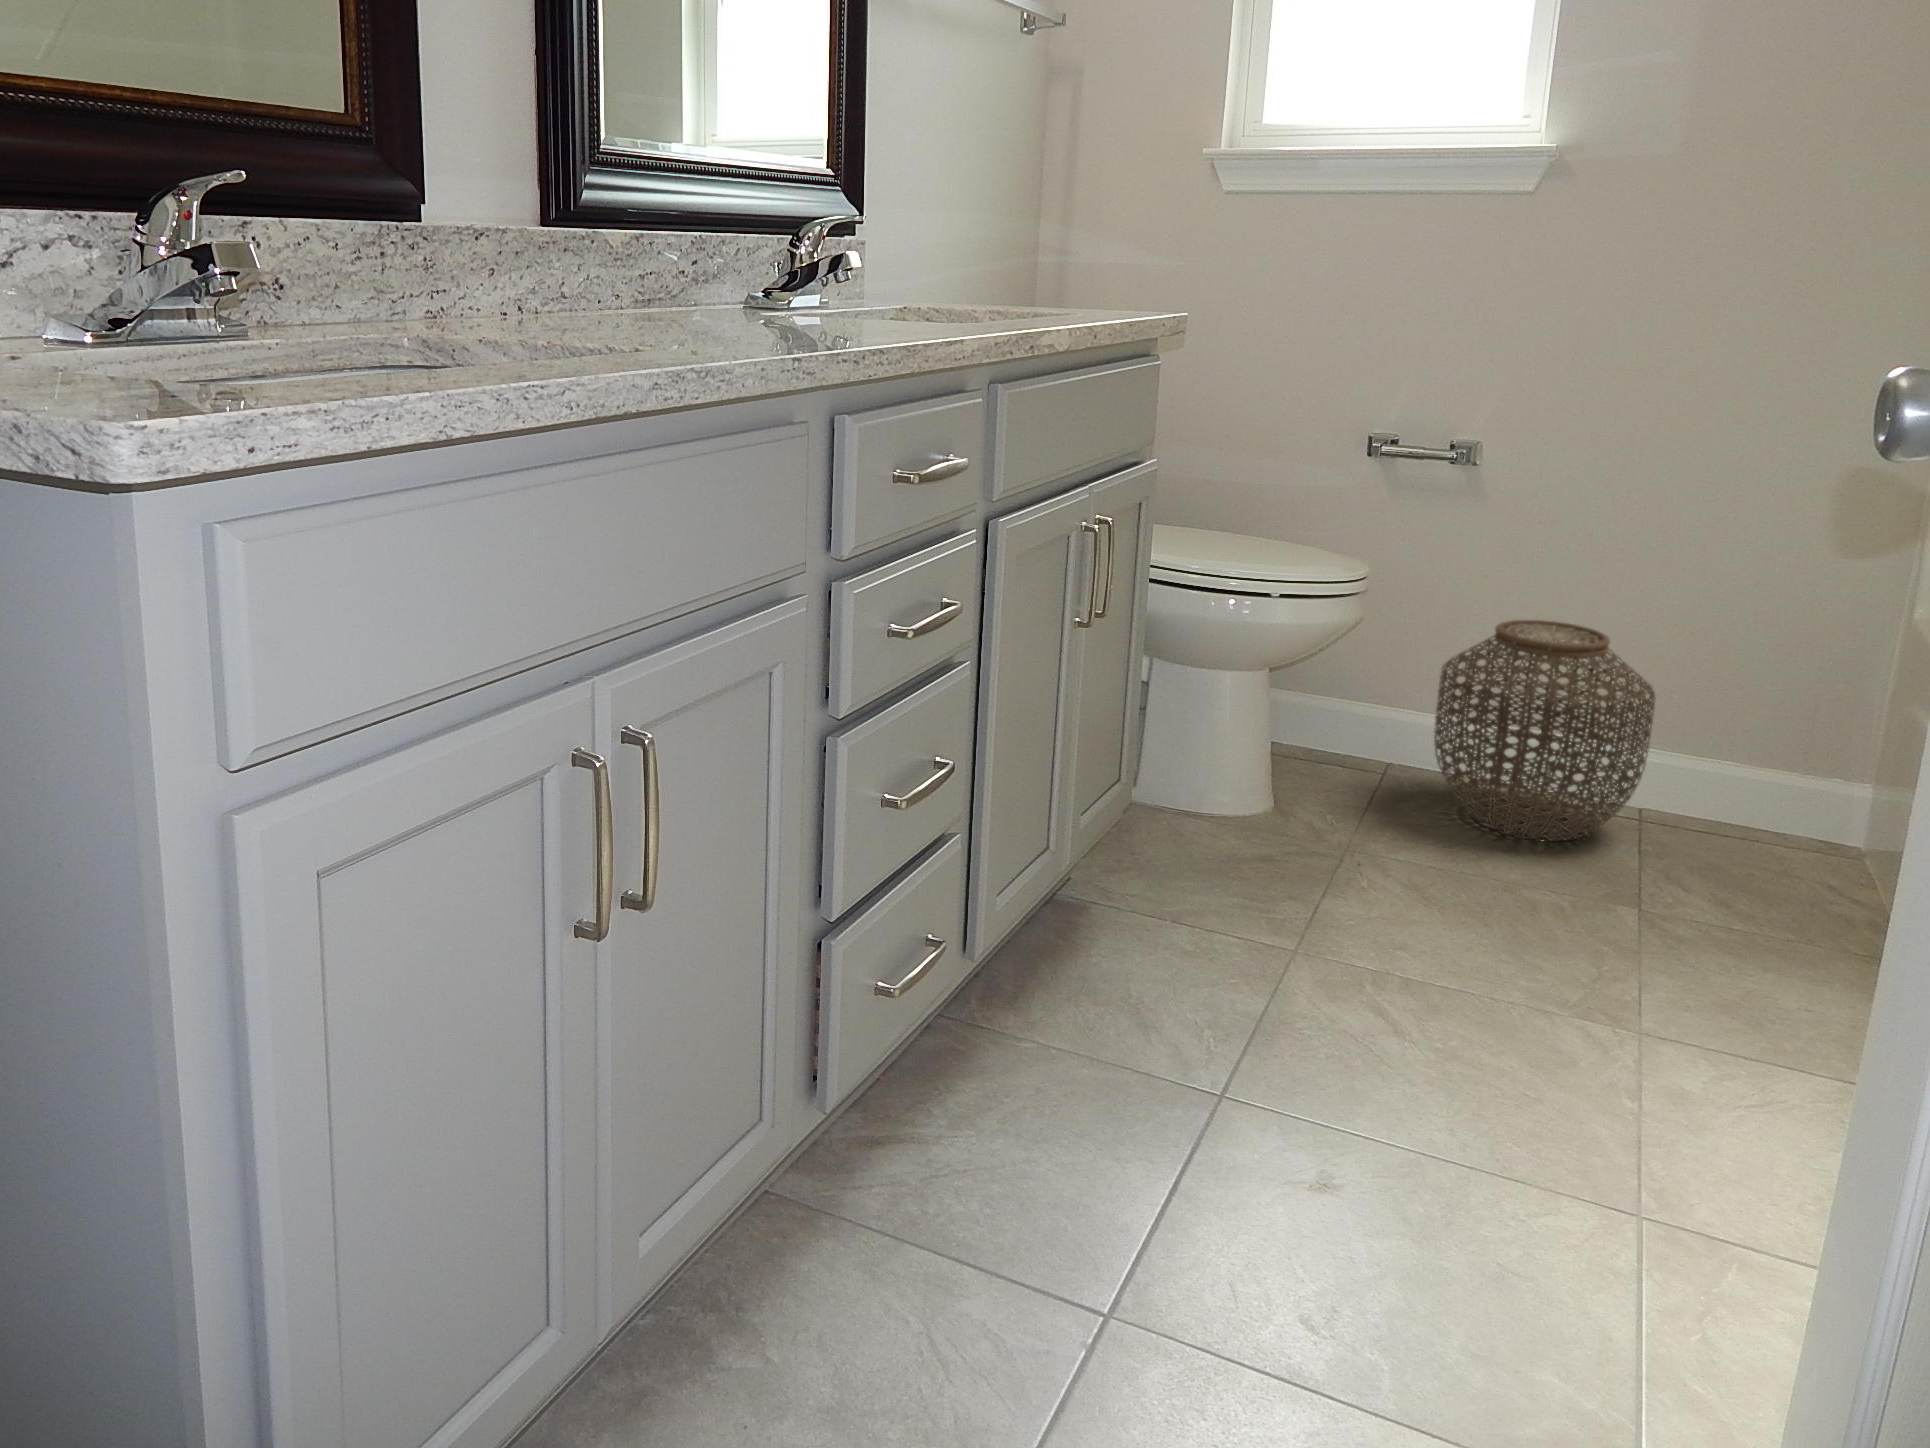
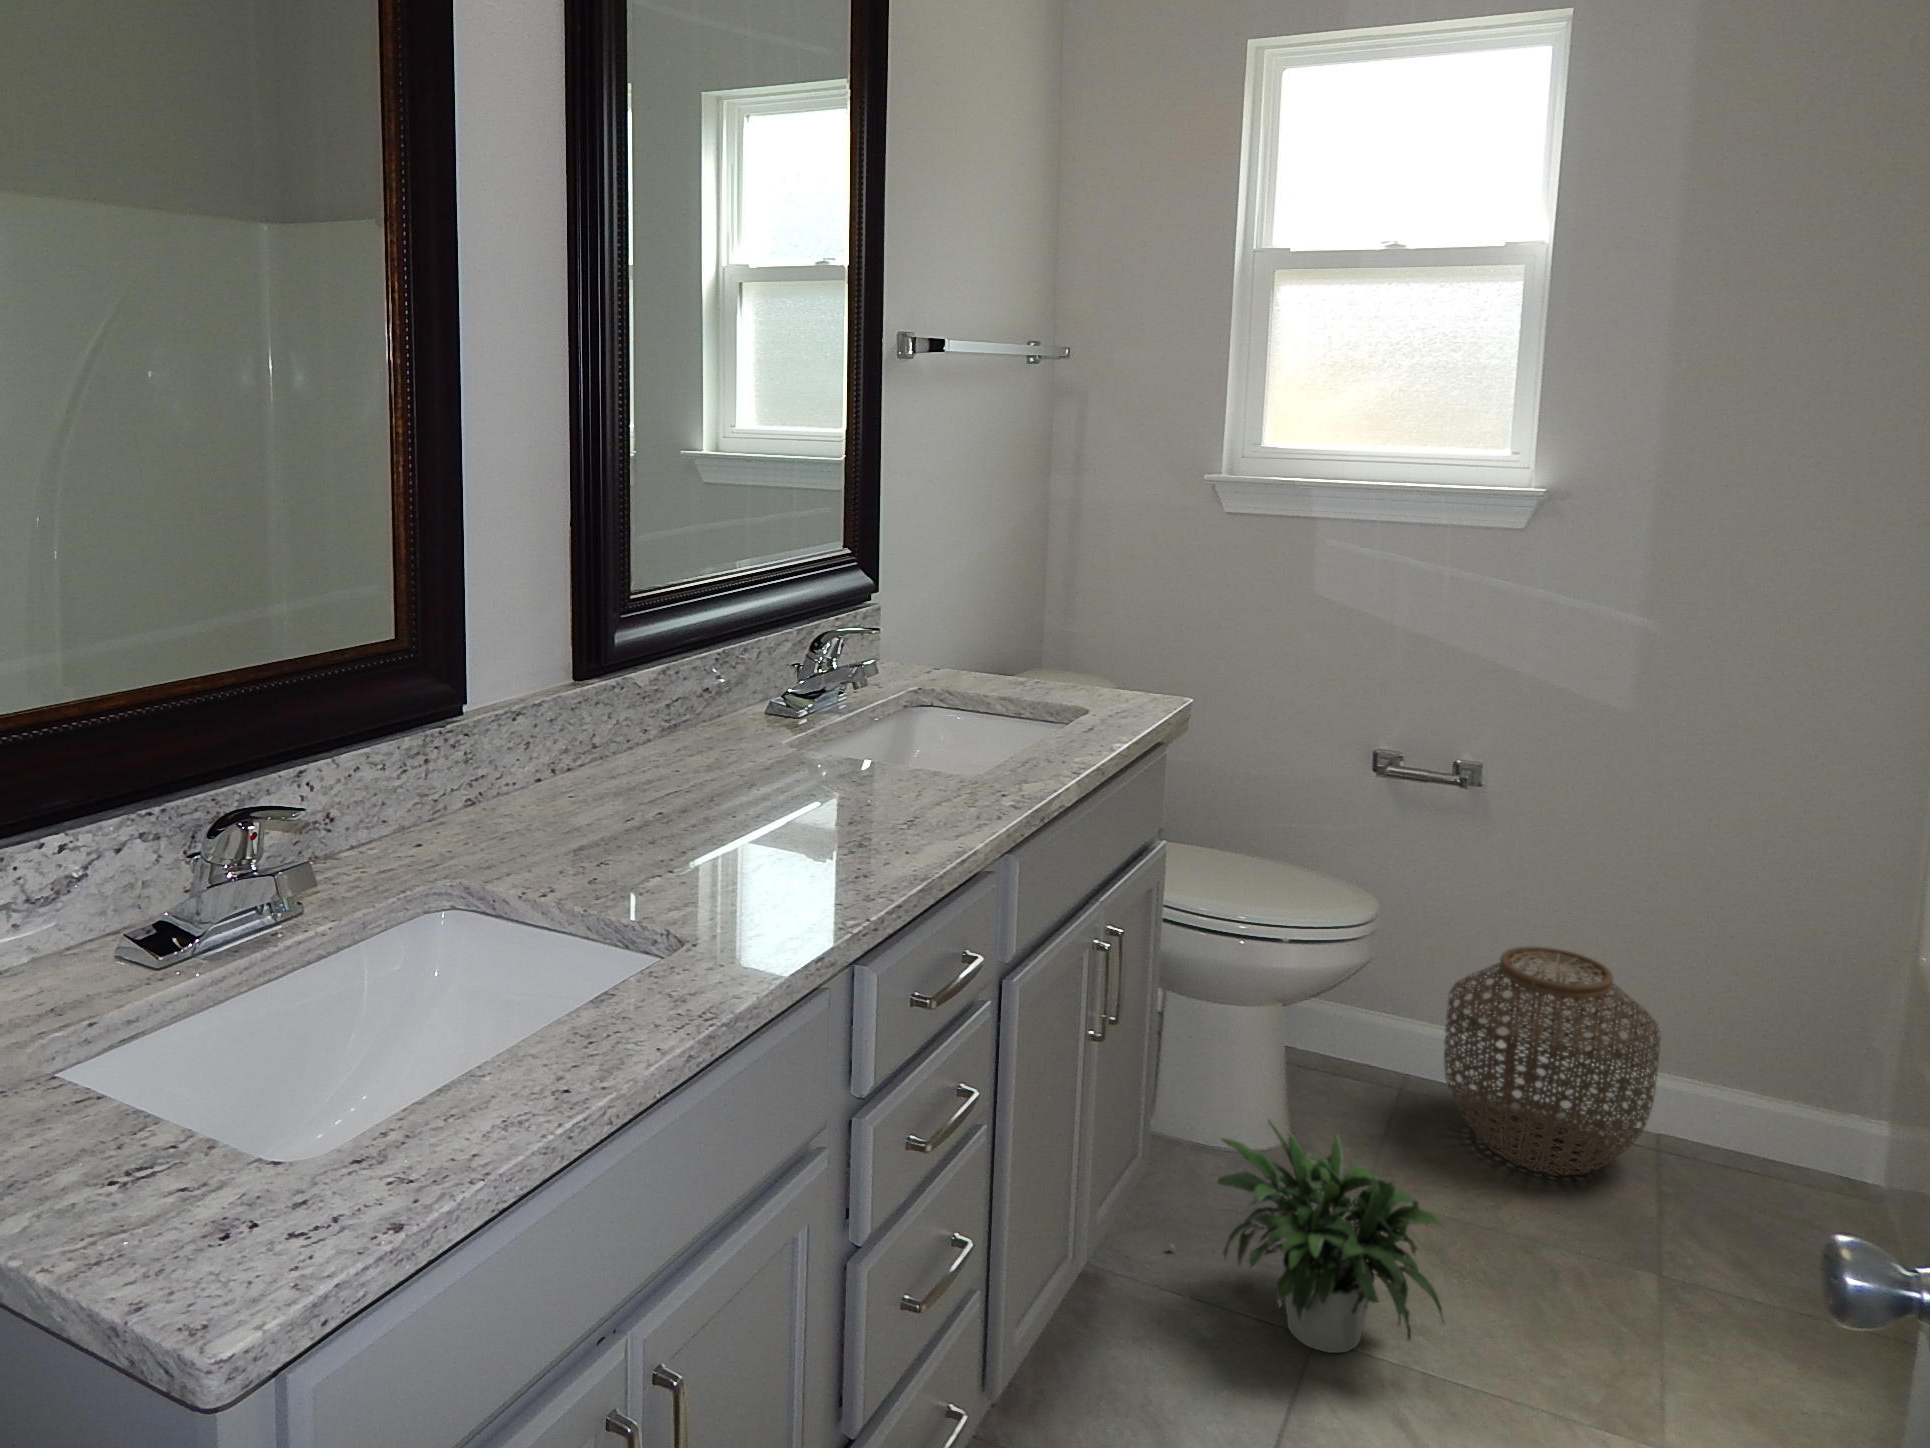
potted plant: none [1152,747,1435,968] -> present [1169,1121,1445,1353]

